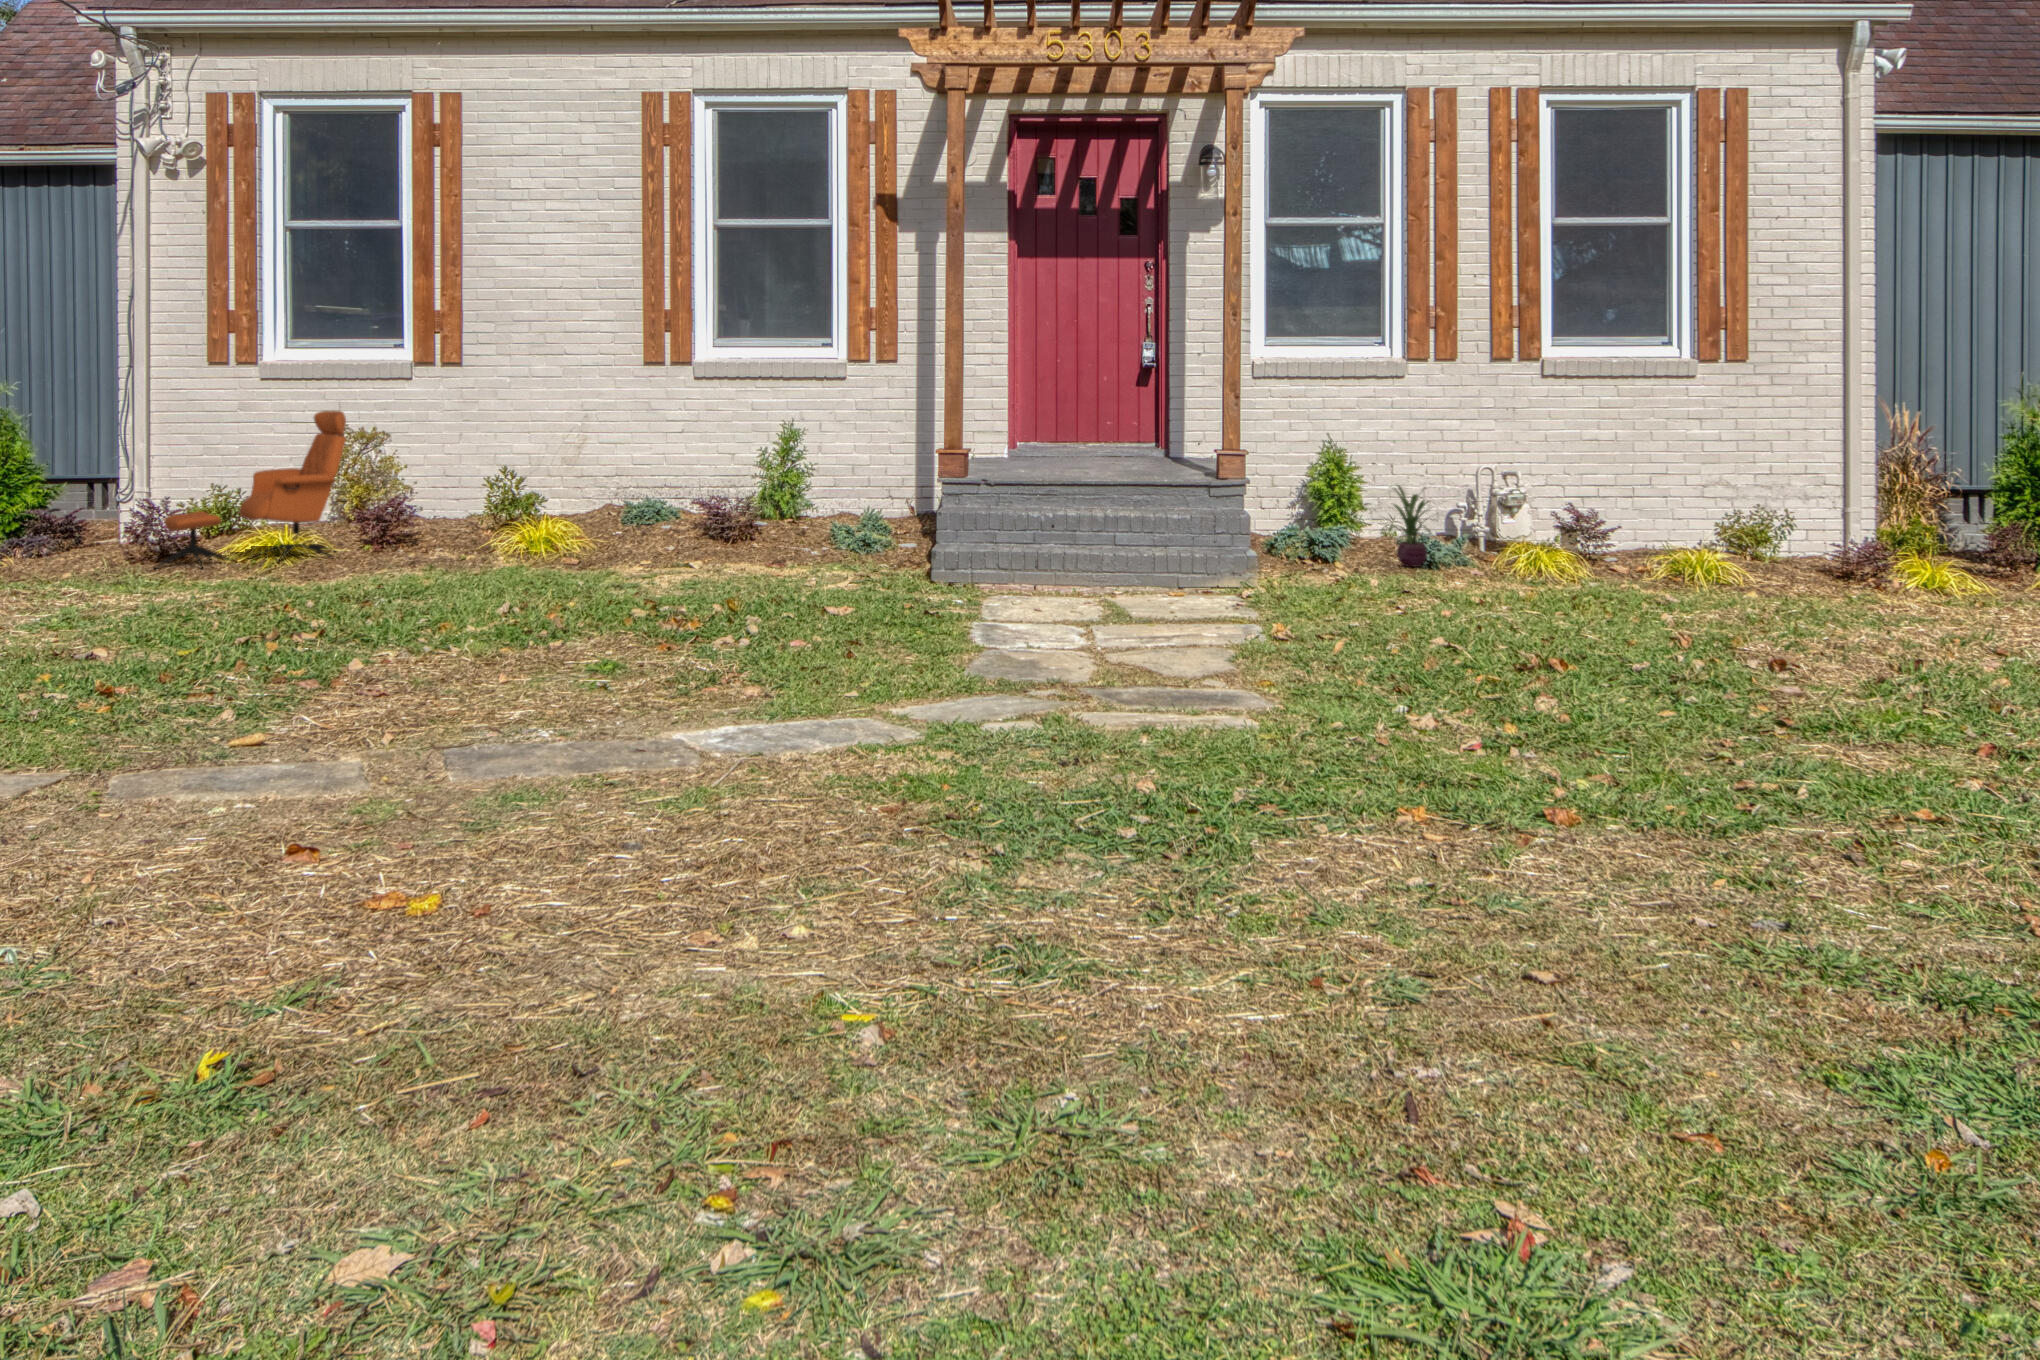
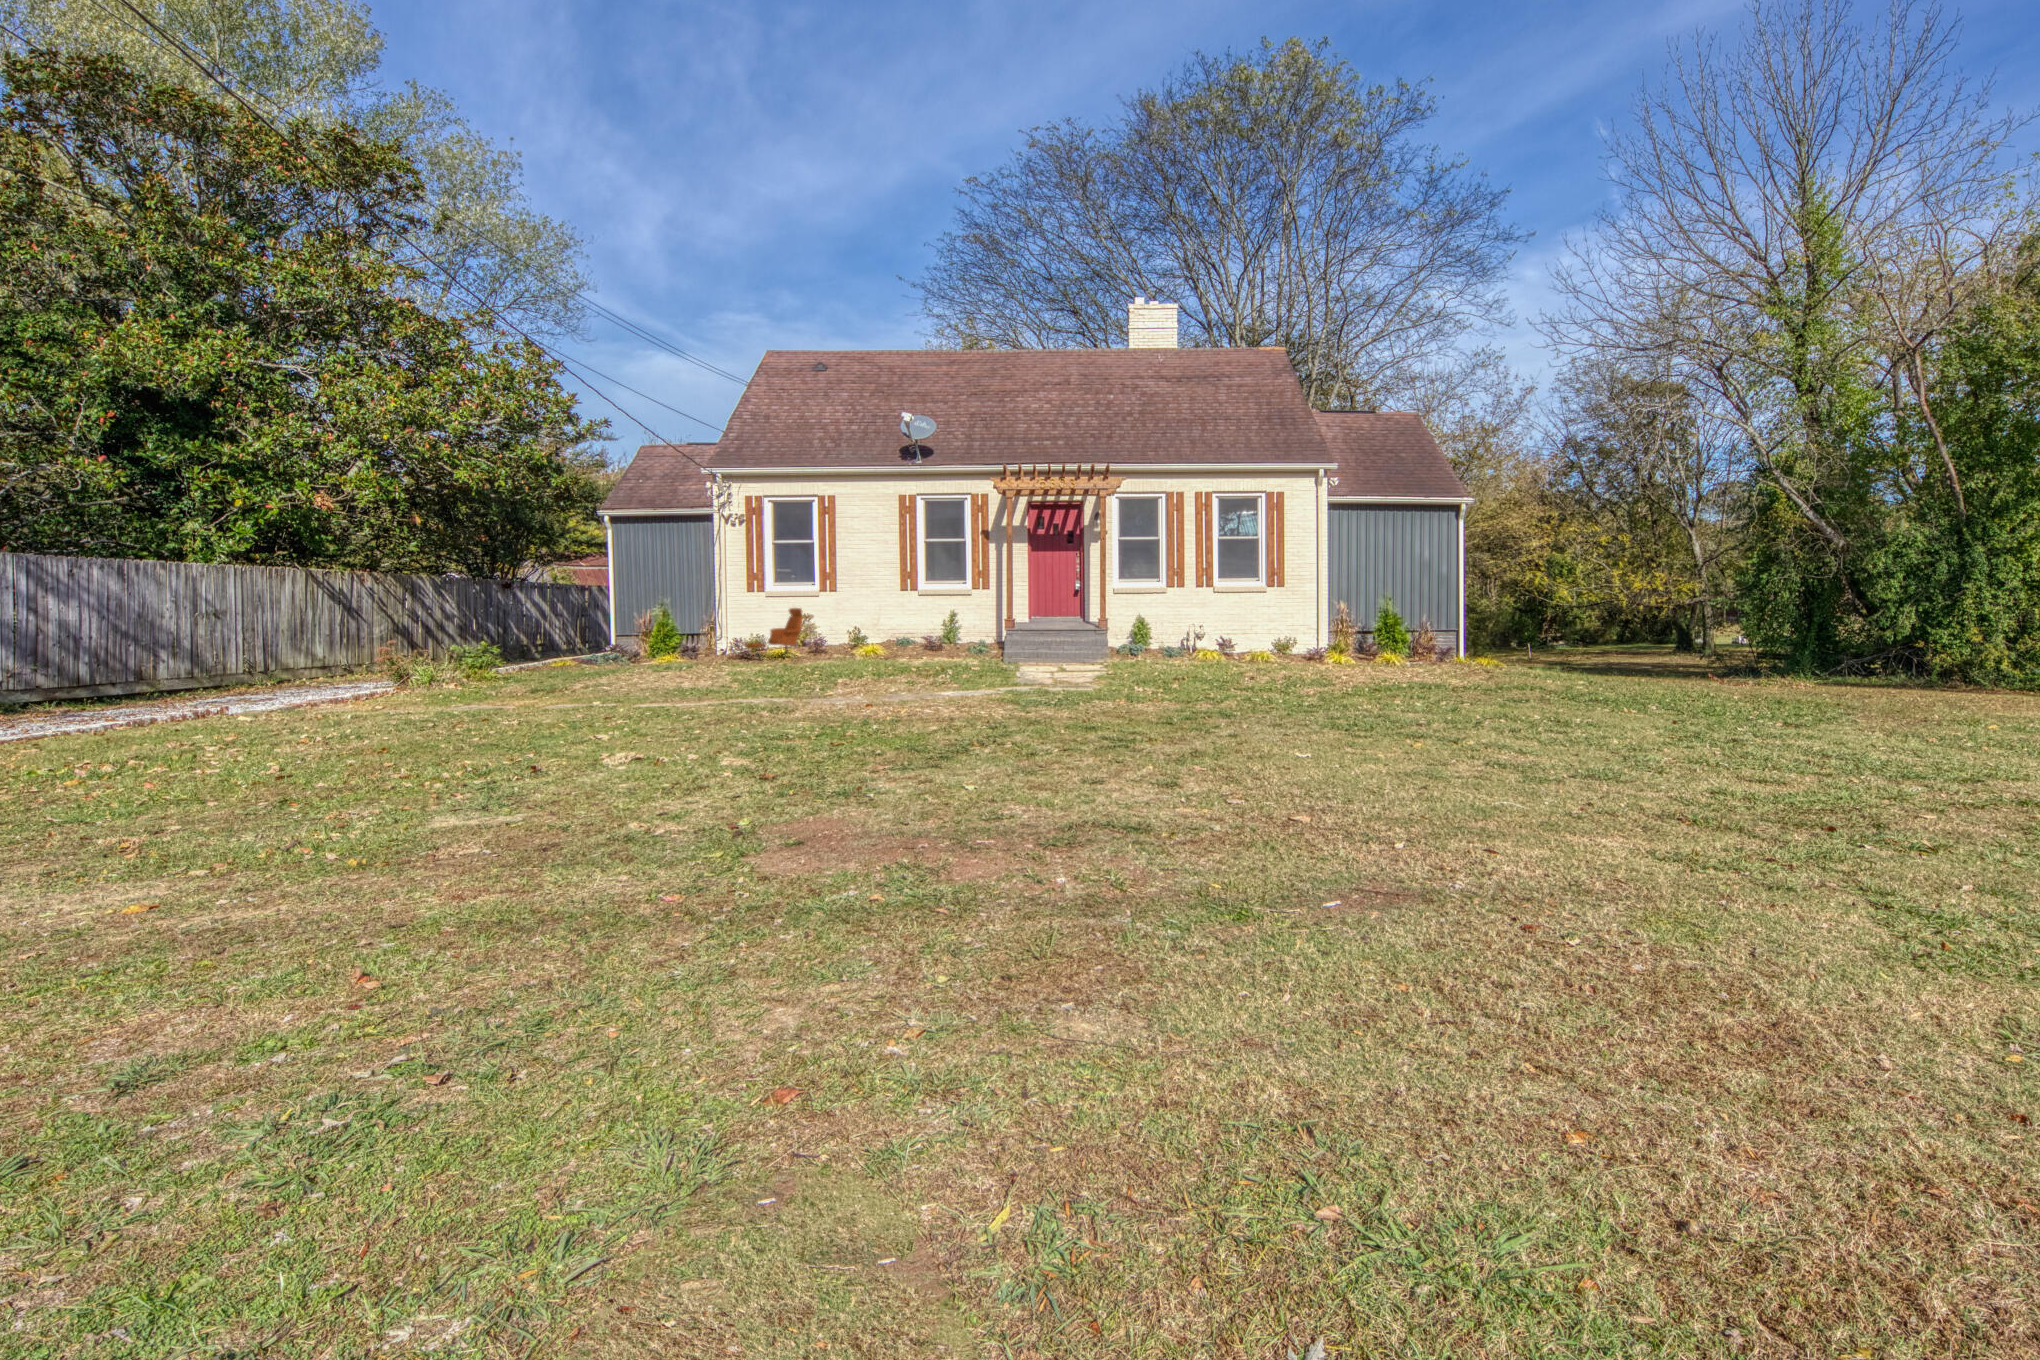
decorative plant: present [1383,485,1430,567] -> none [1150,630,1180,657]

